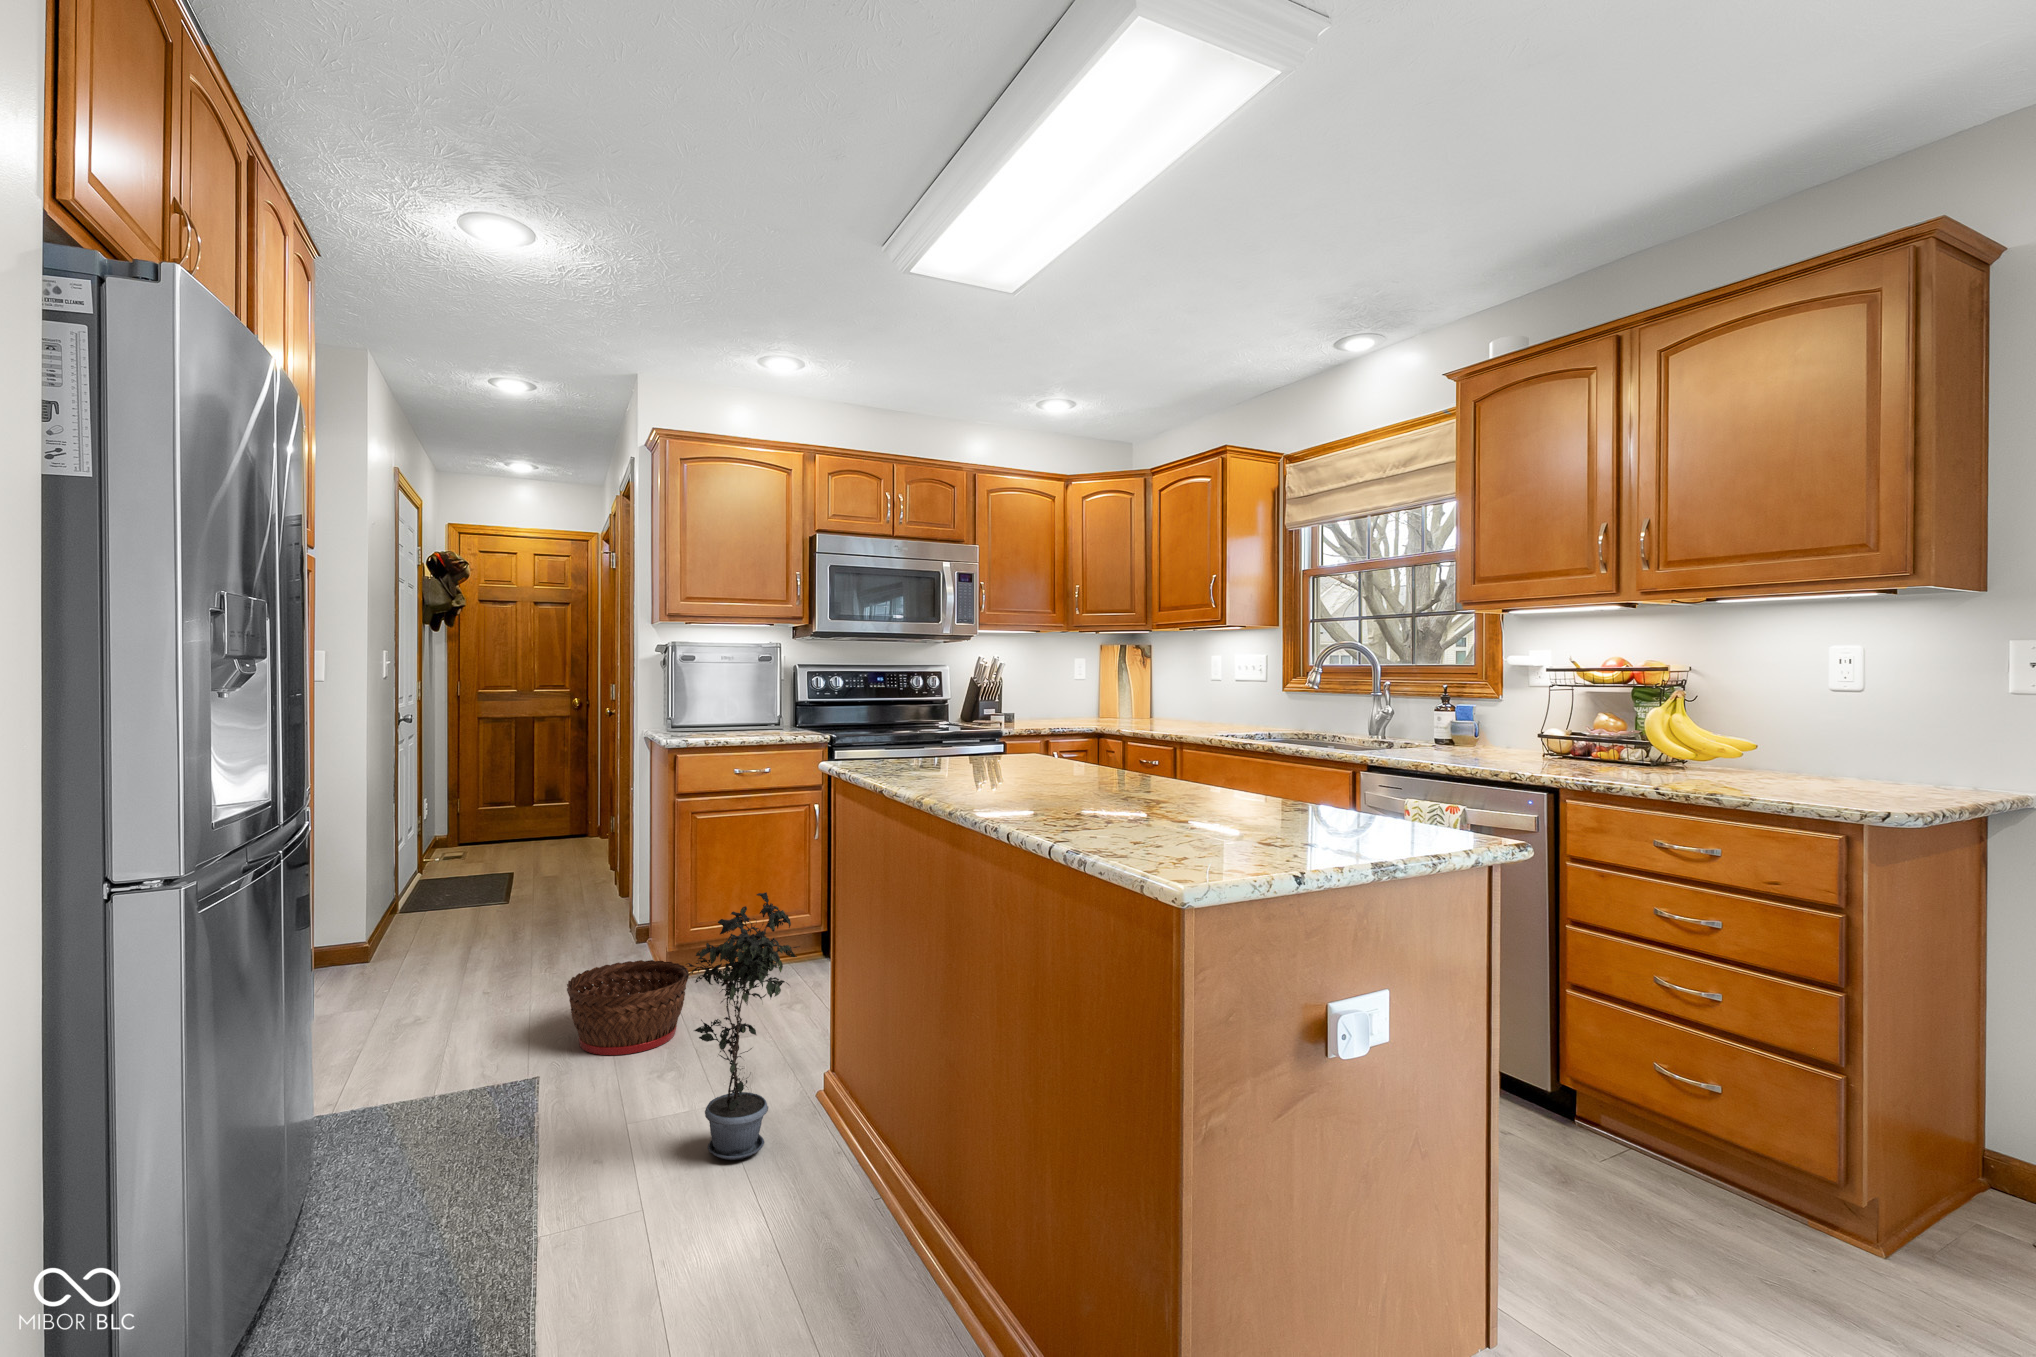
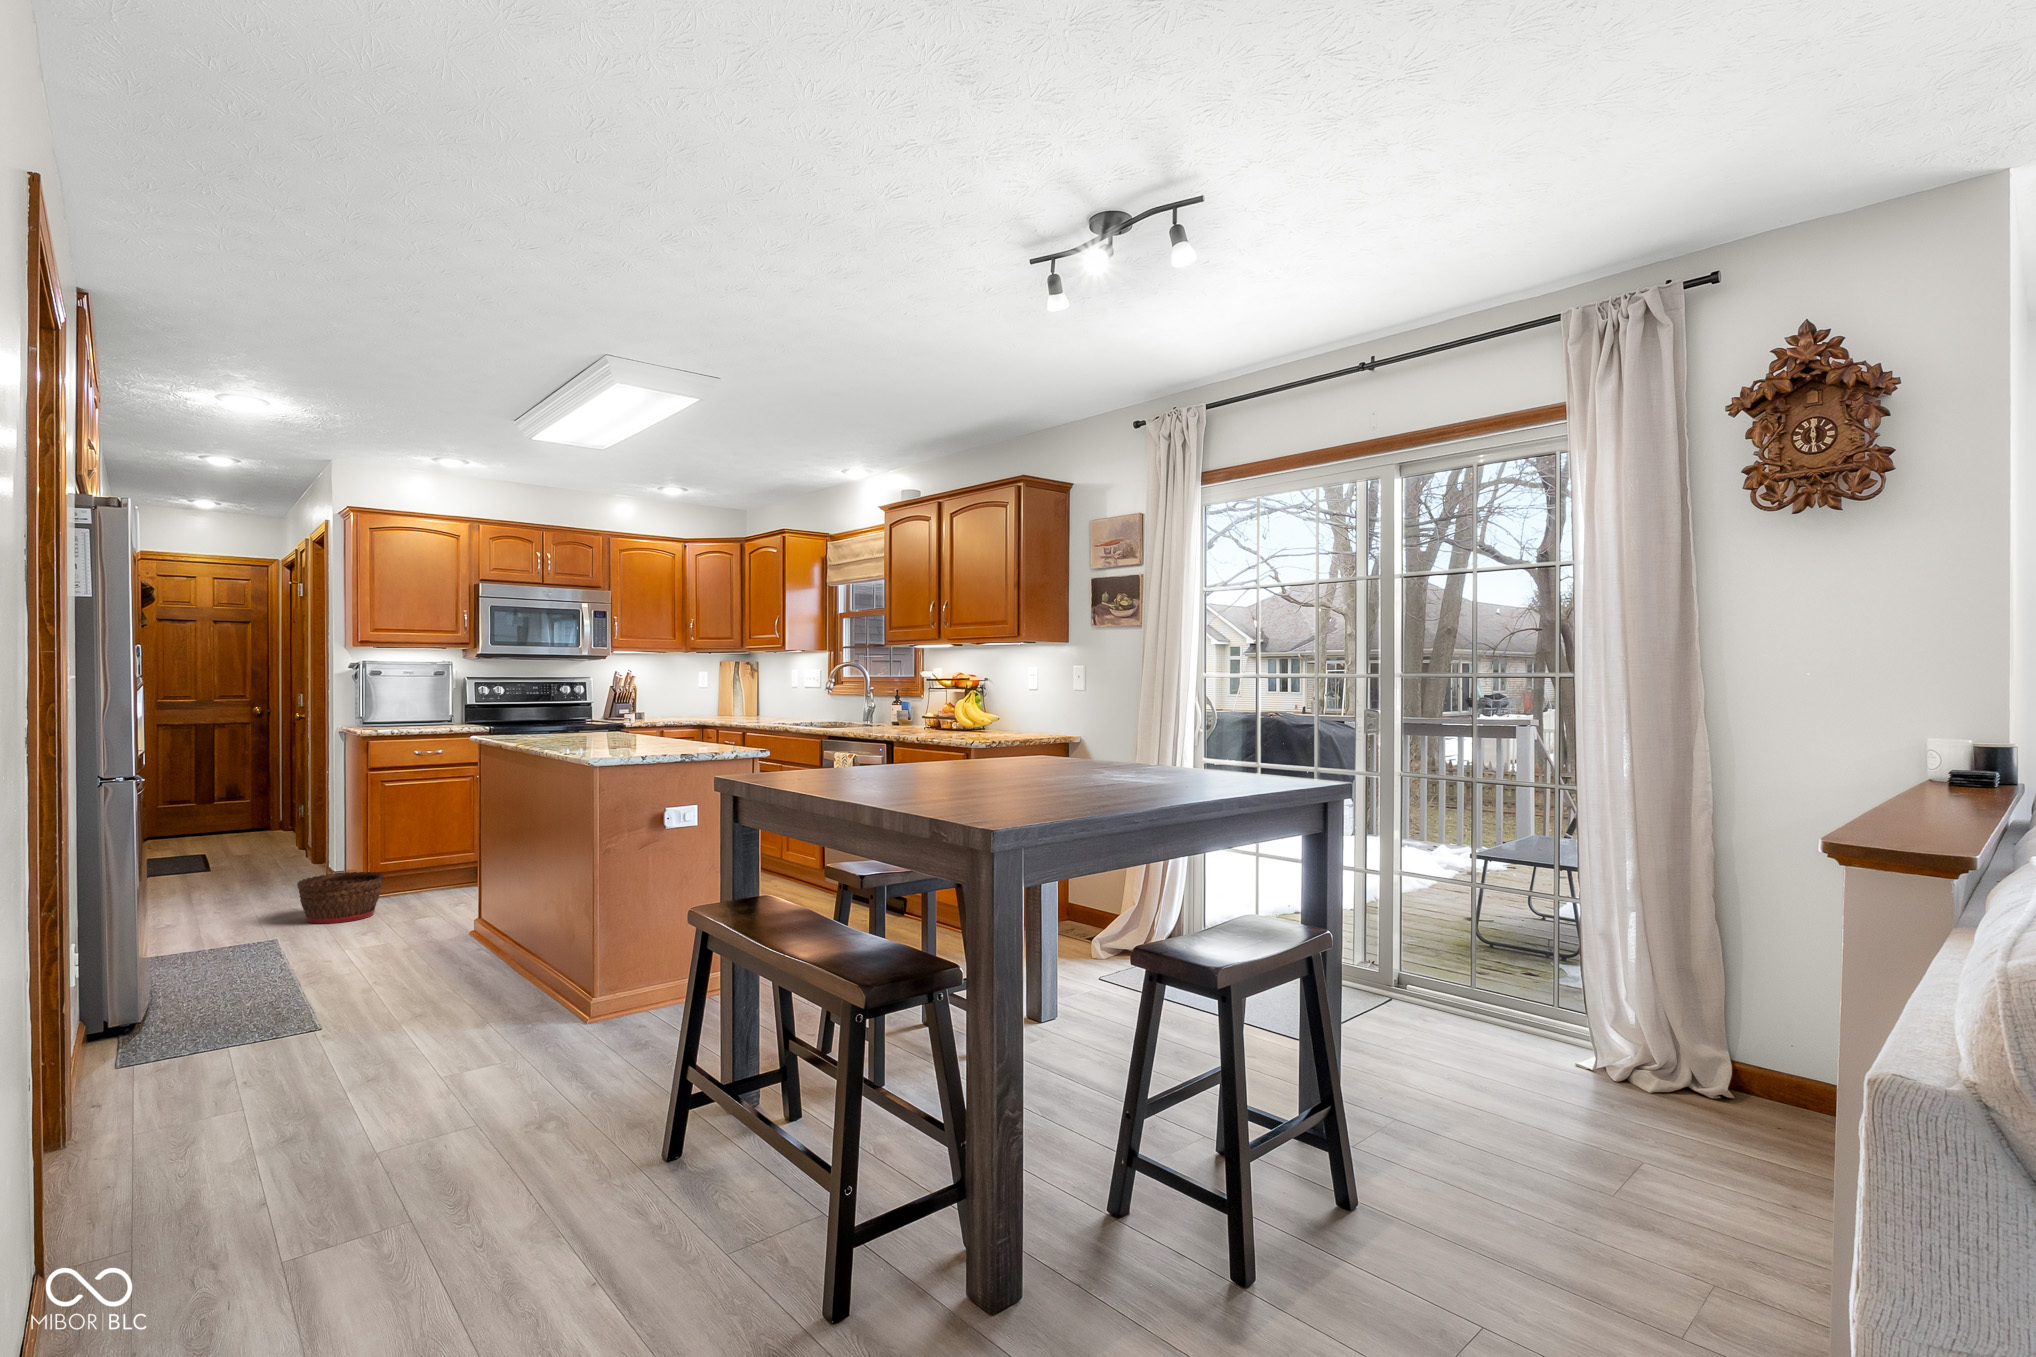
potted plant: present [683,892,799,1160] -> none [386,806,457,947]

